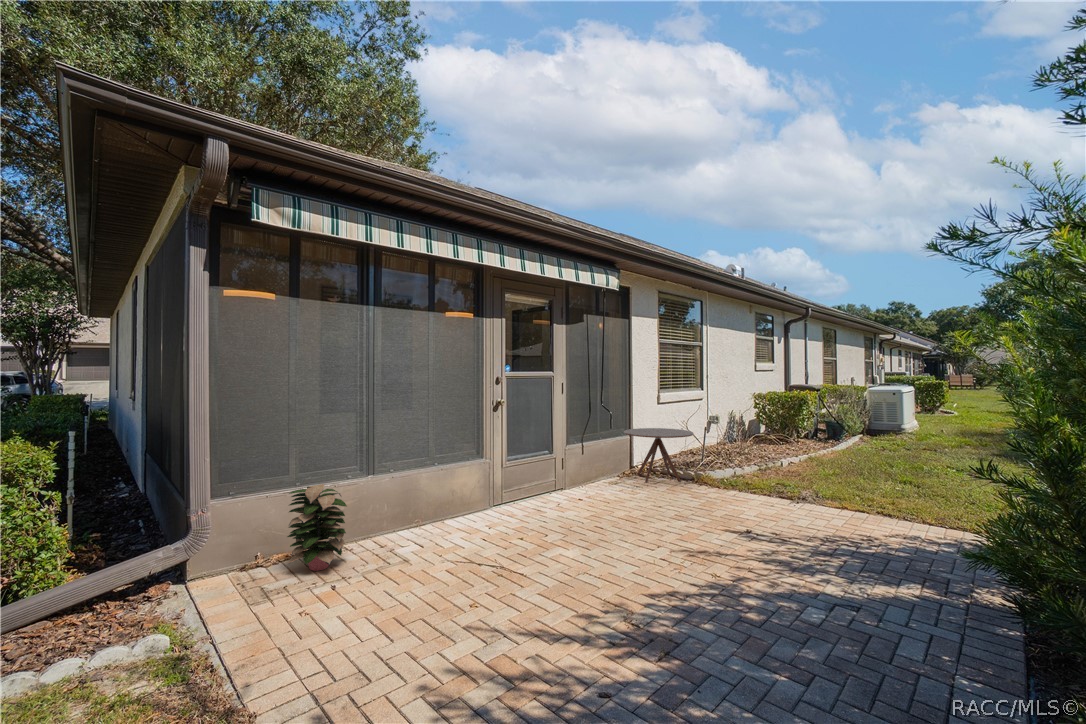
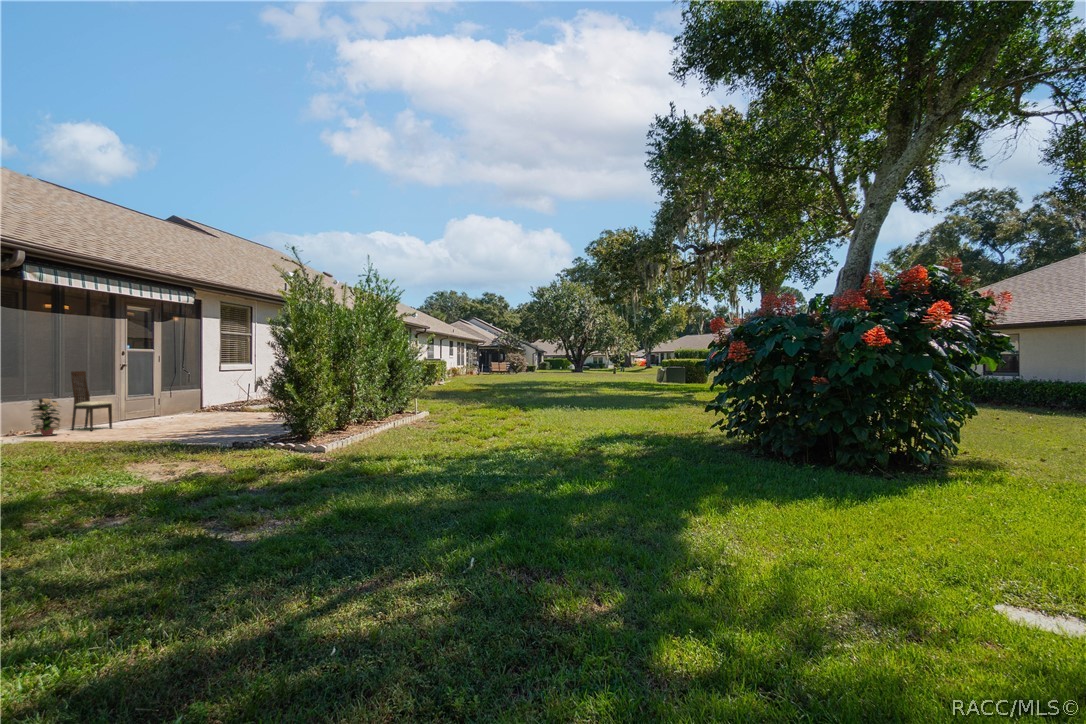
chair: none [391,418,457,555] -> present [71,371,112,431]
round table: present [624,428,693,482] -> none [196,385,240,413]

